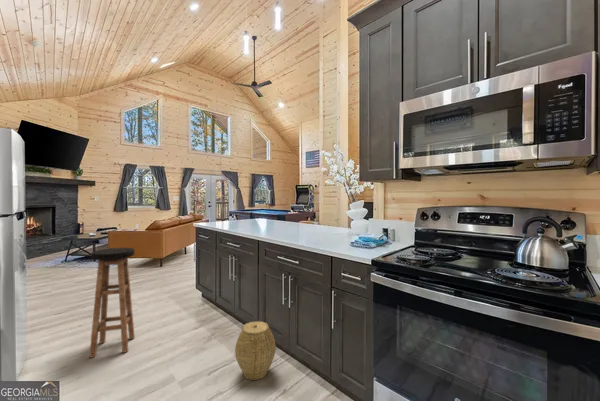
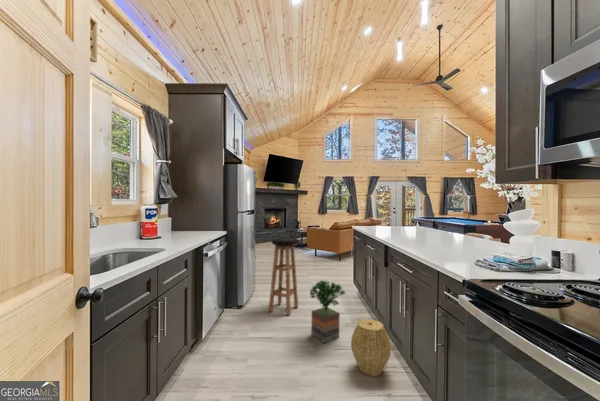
potted tree: none [170,292,215,367] -> present [310,281,345,343]

